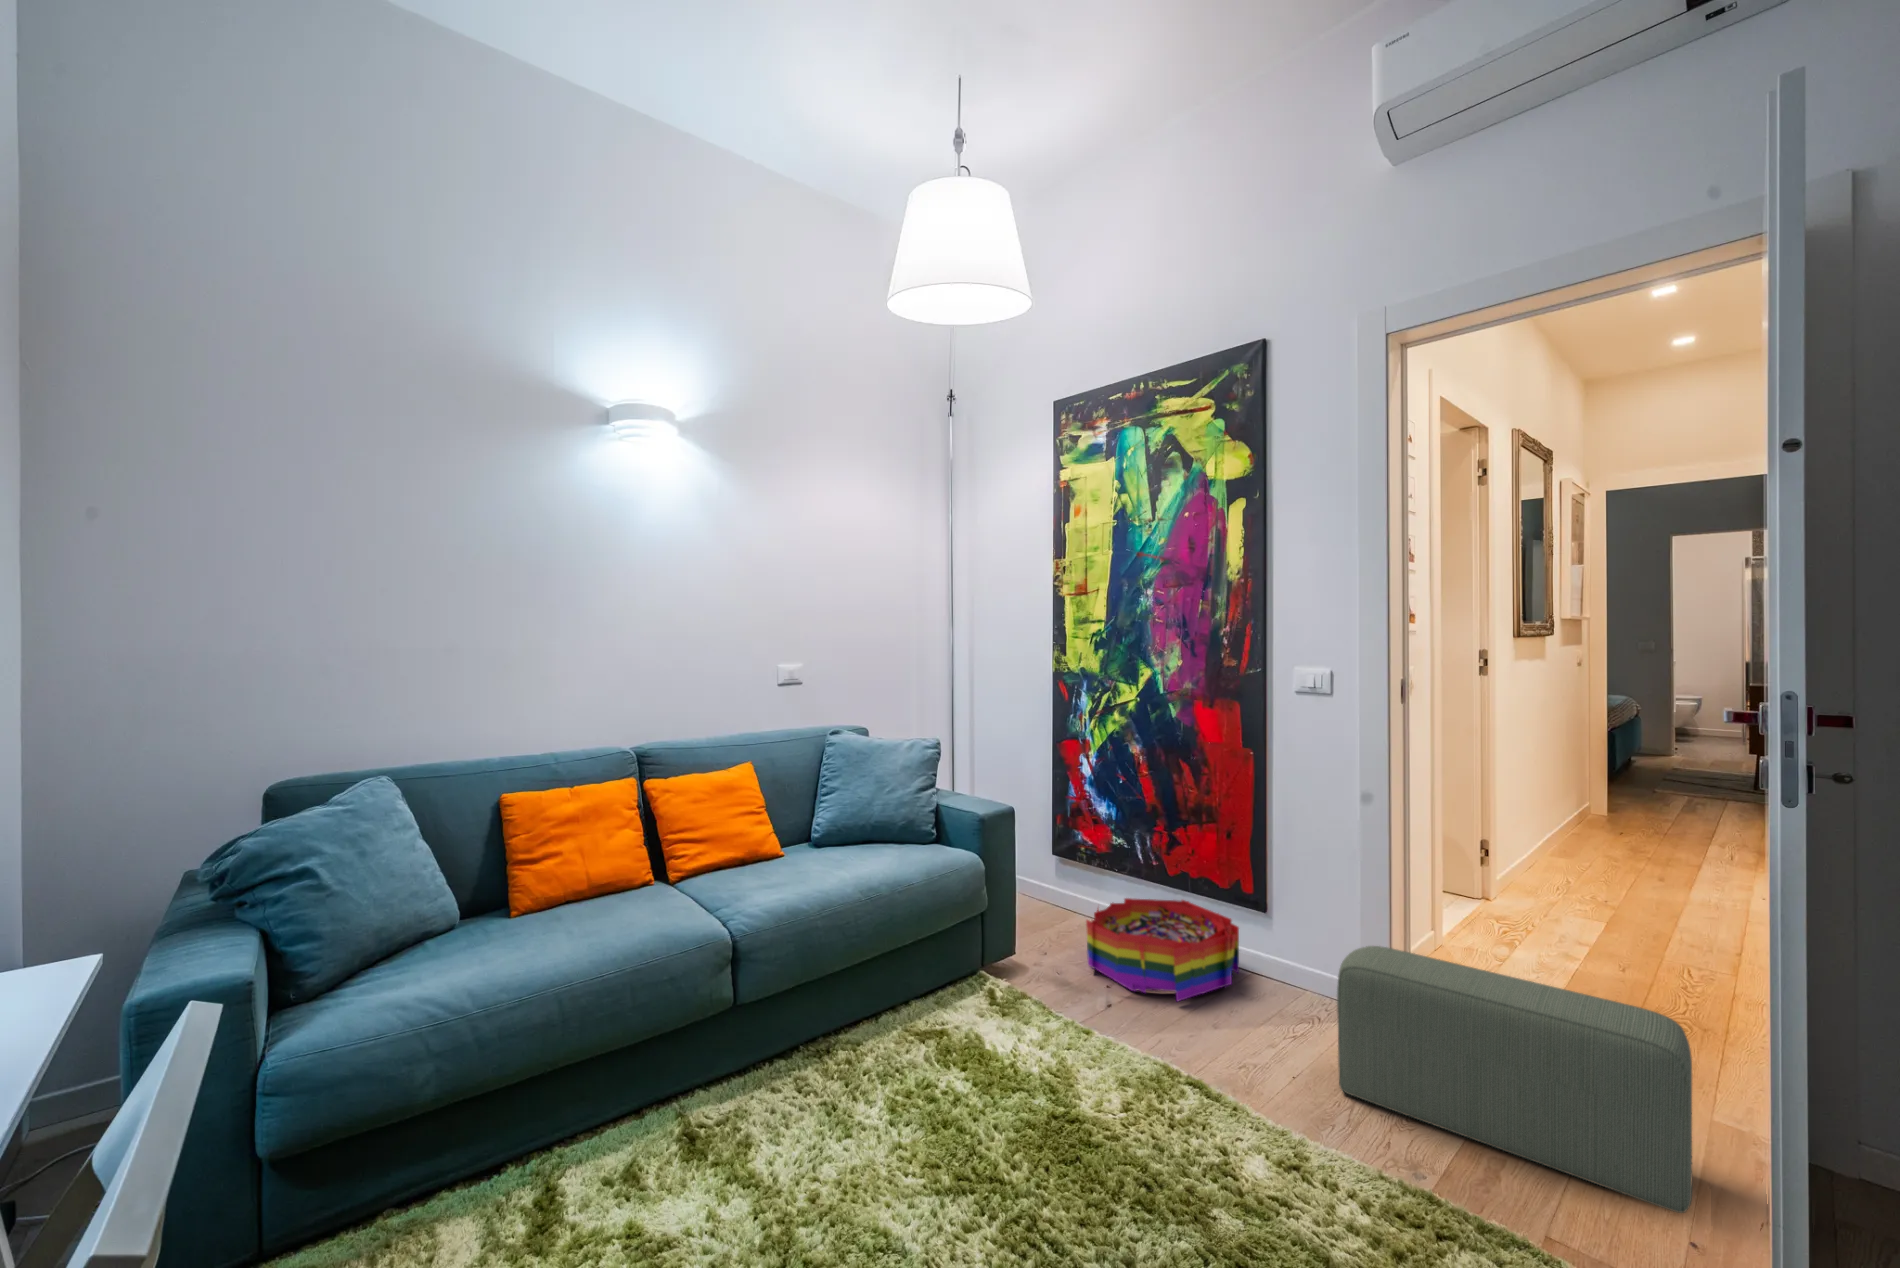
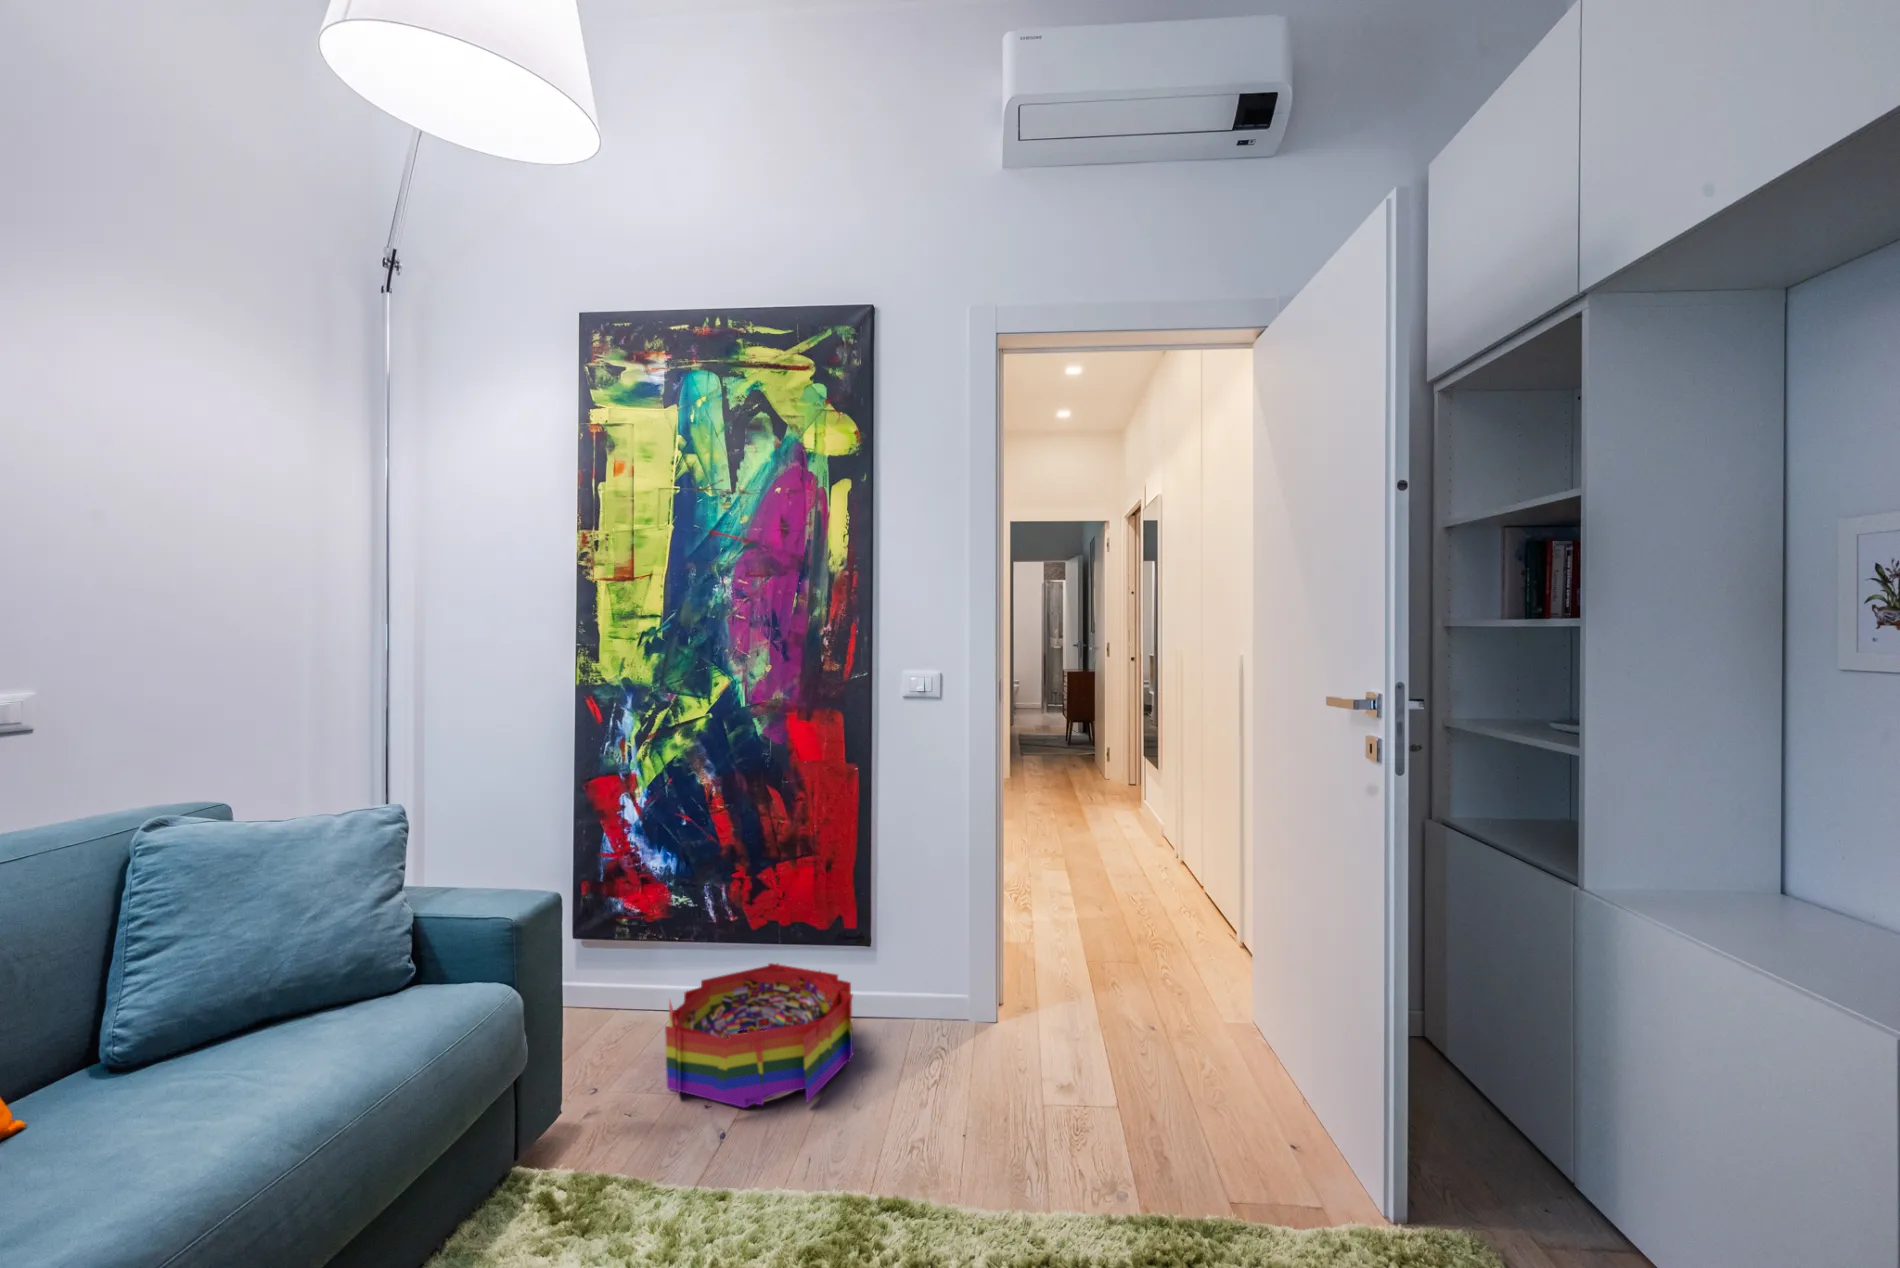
pouf: present [1337,946,1692,1213] -> none [1018,974,1323,1160]

